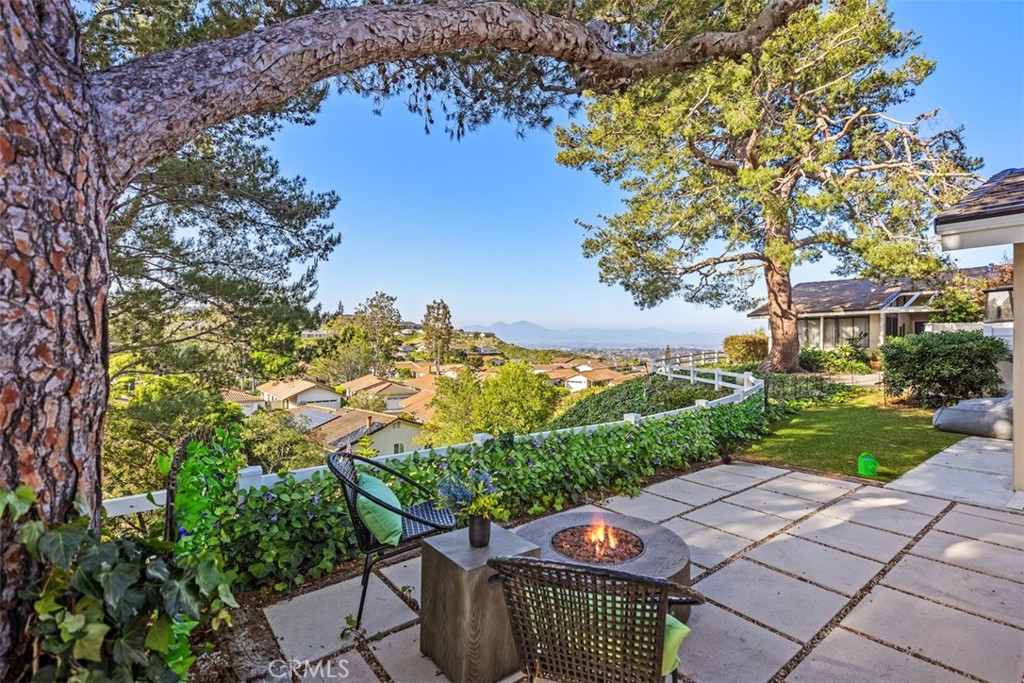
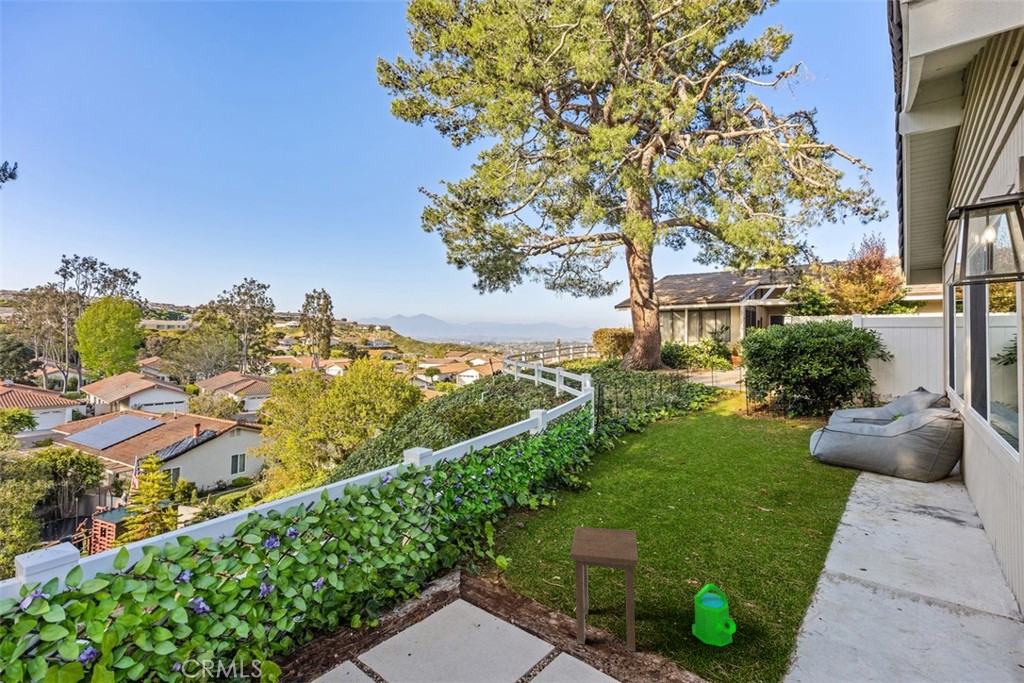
stool: none [797,430,833,475] -> present [570,527,638,651]
potted plant: present [713,434,744,464] -> none [399,529,473,609]

